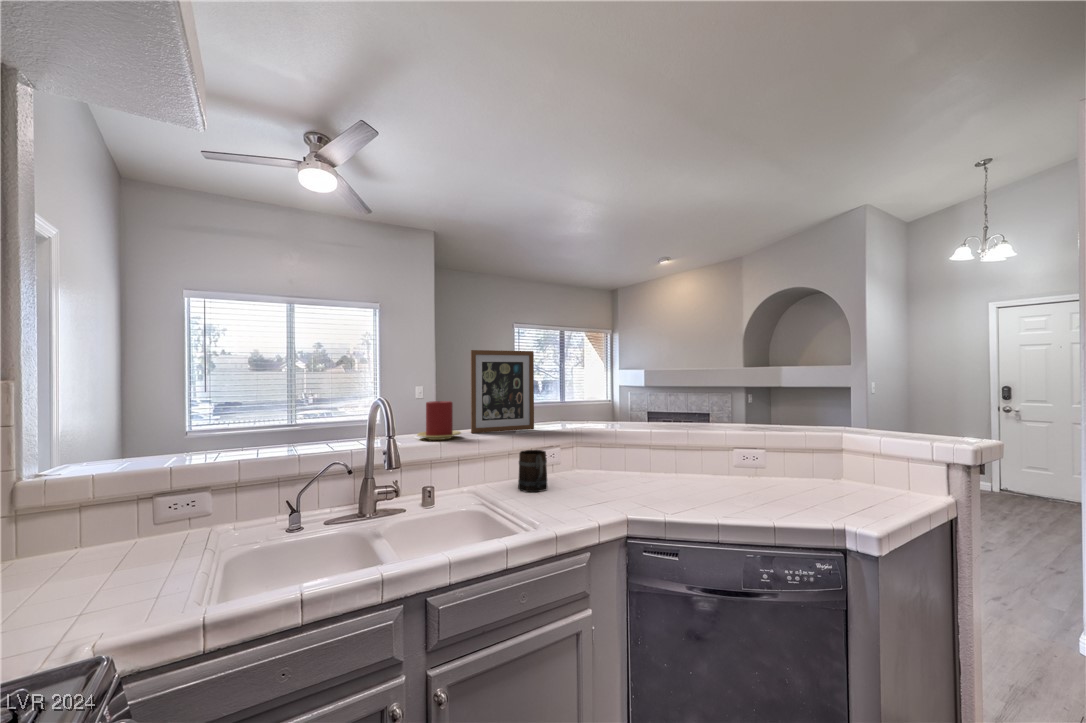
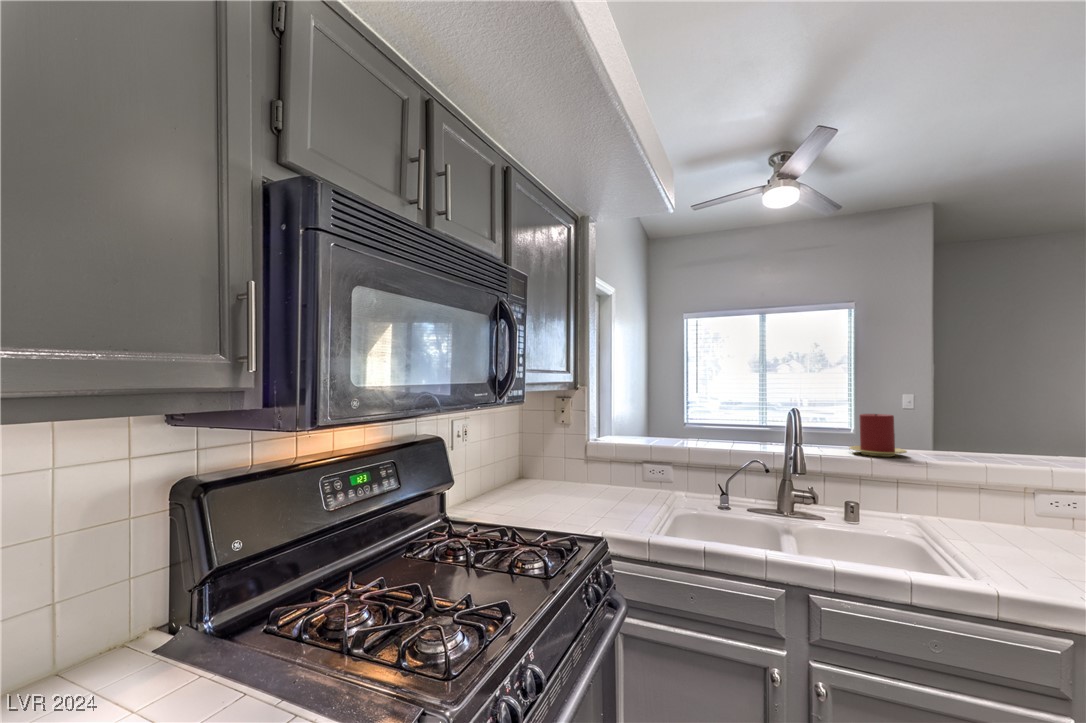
picture frame: present [471,350,534,433] -> none [926,352,1046,462]
mug: present [518,450,547,492] -> none [989,486,1046,546]

